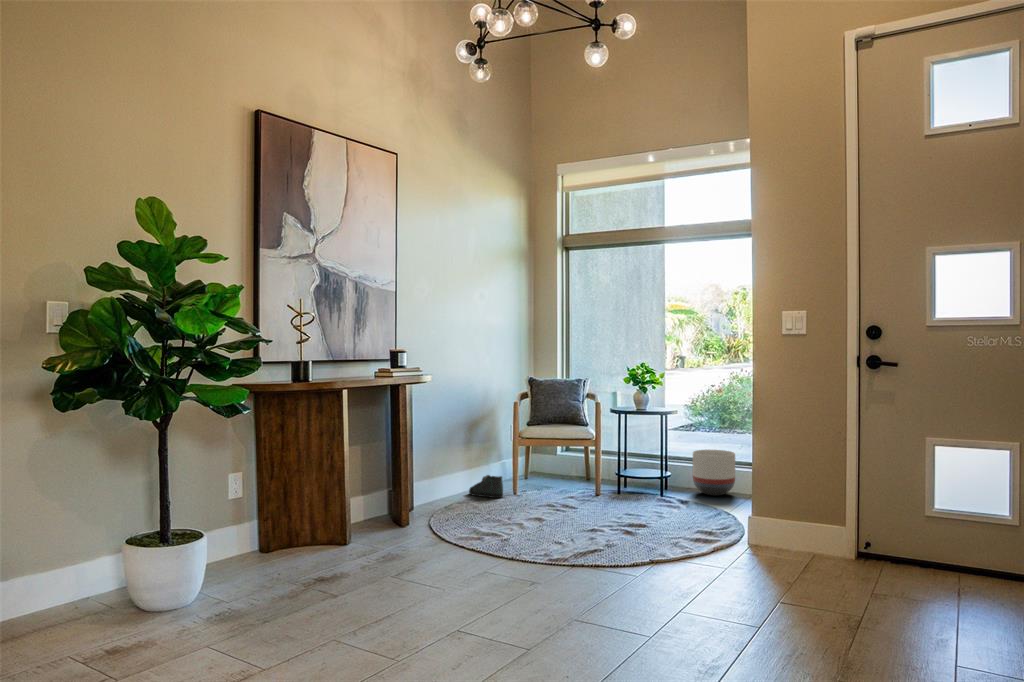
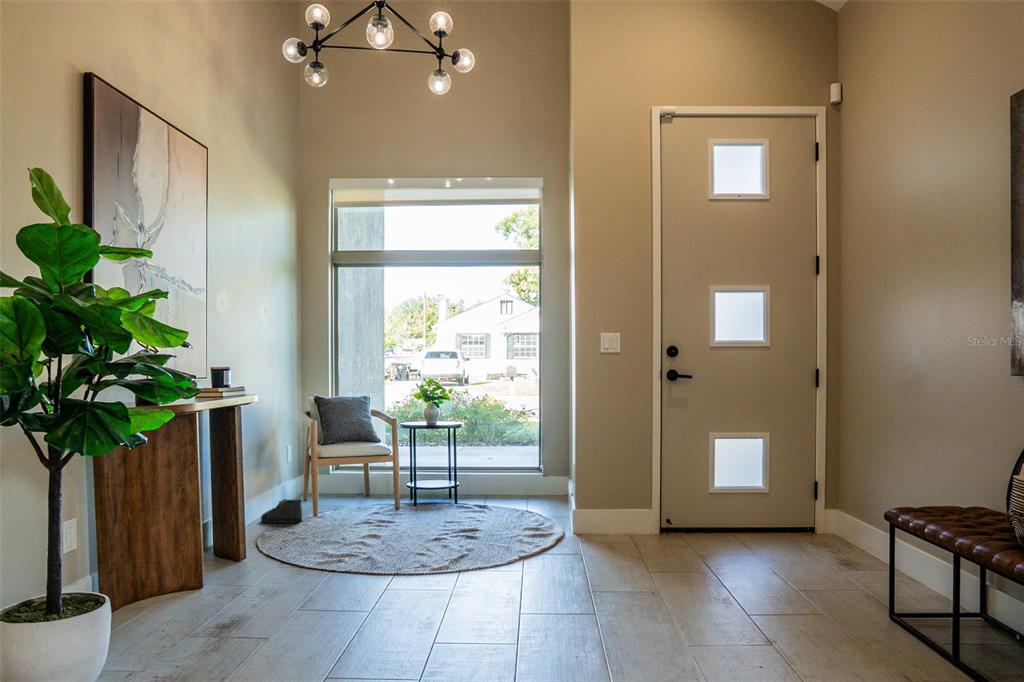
planter: present [693,450,735,495] -> none [473,456,511,498]

